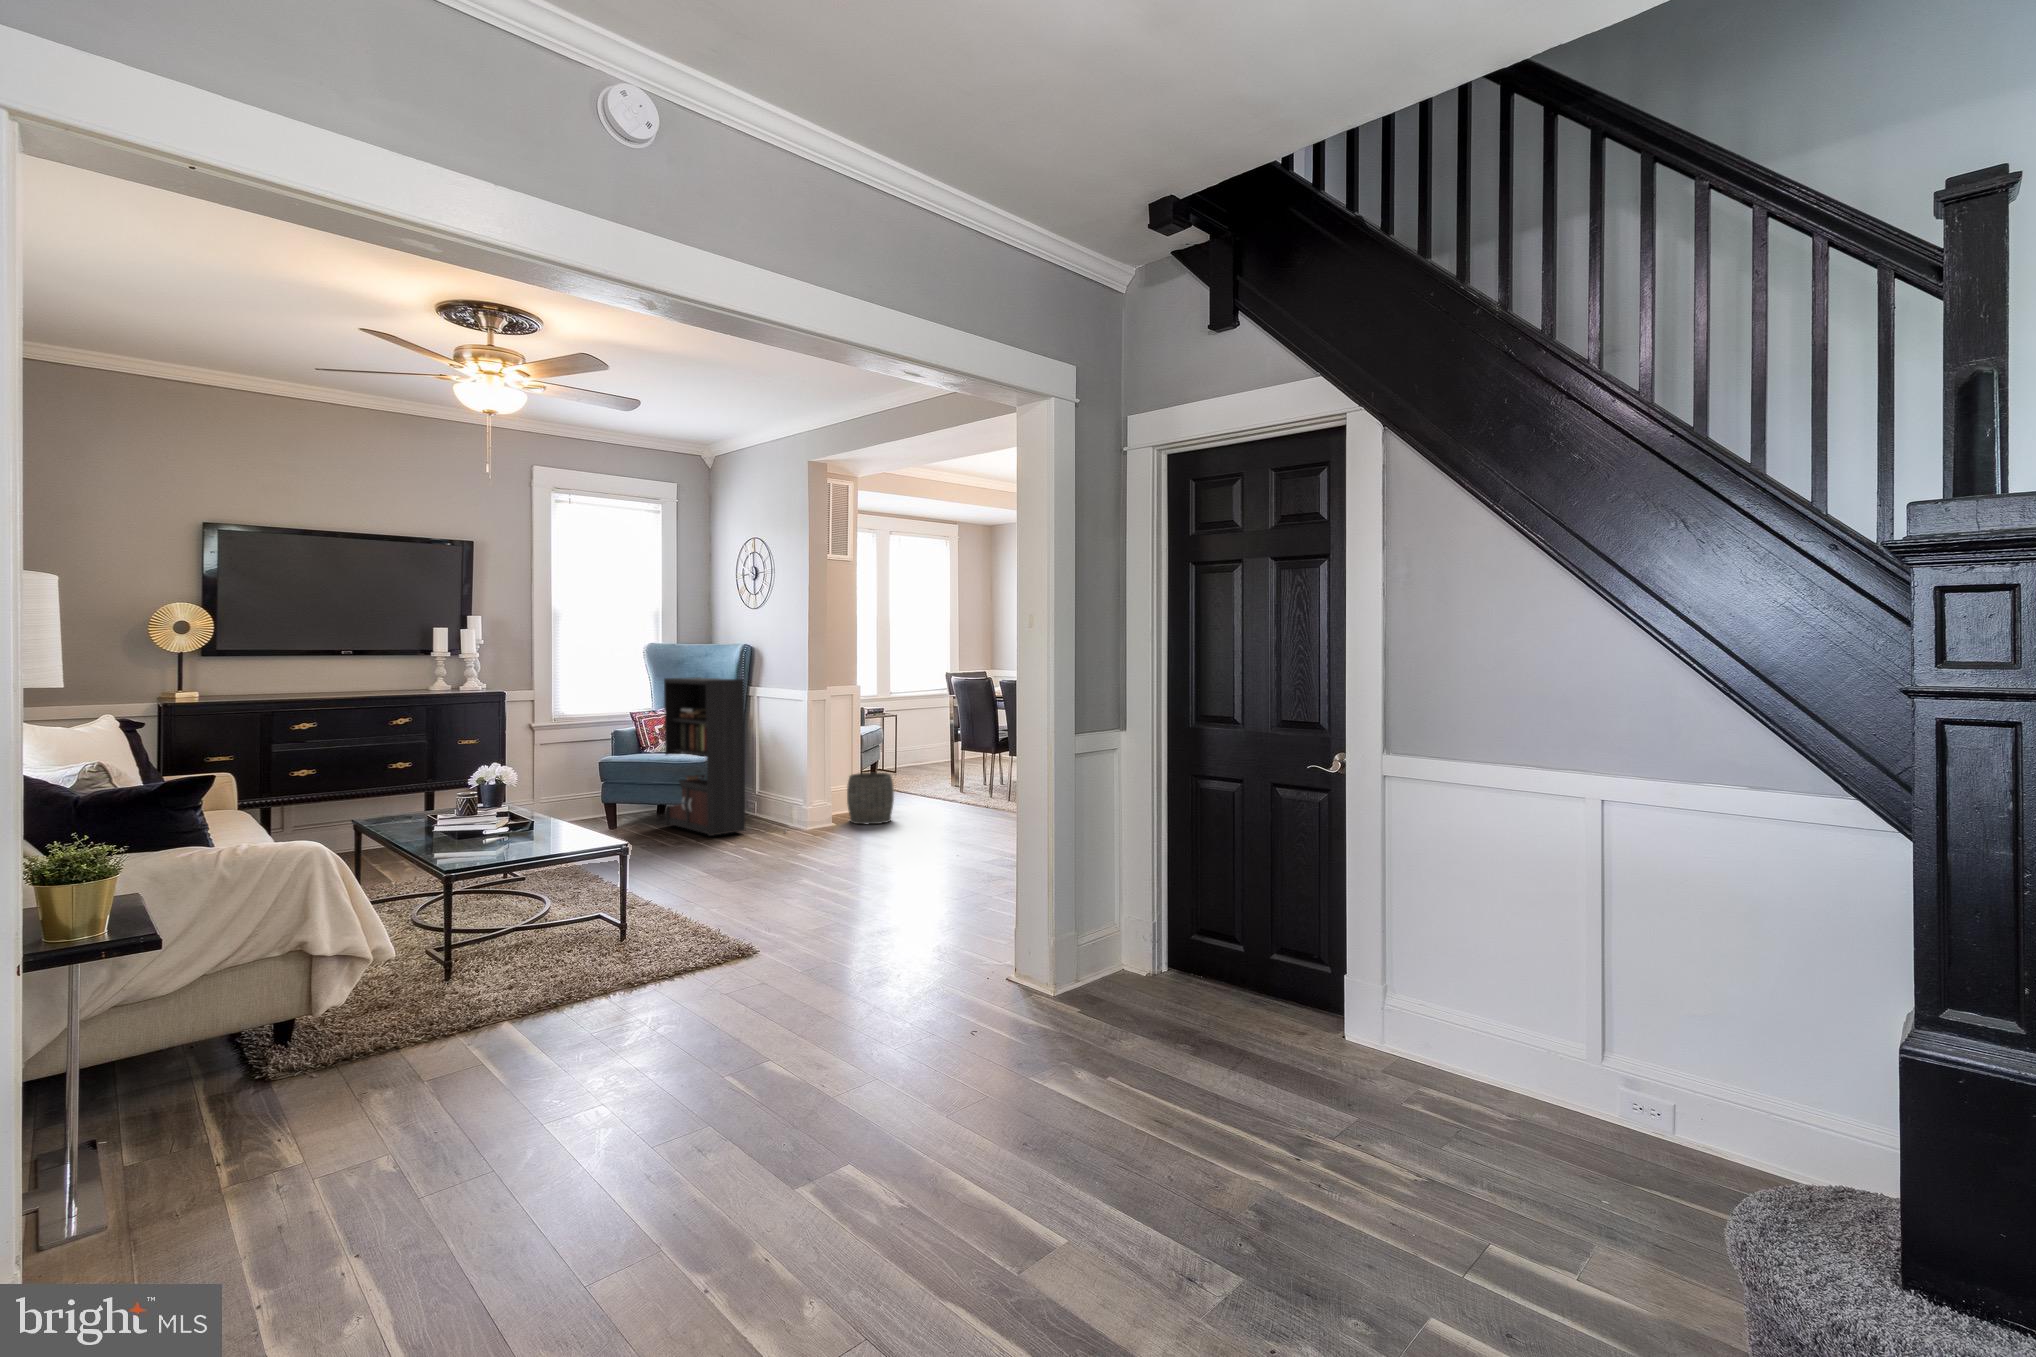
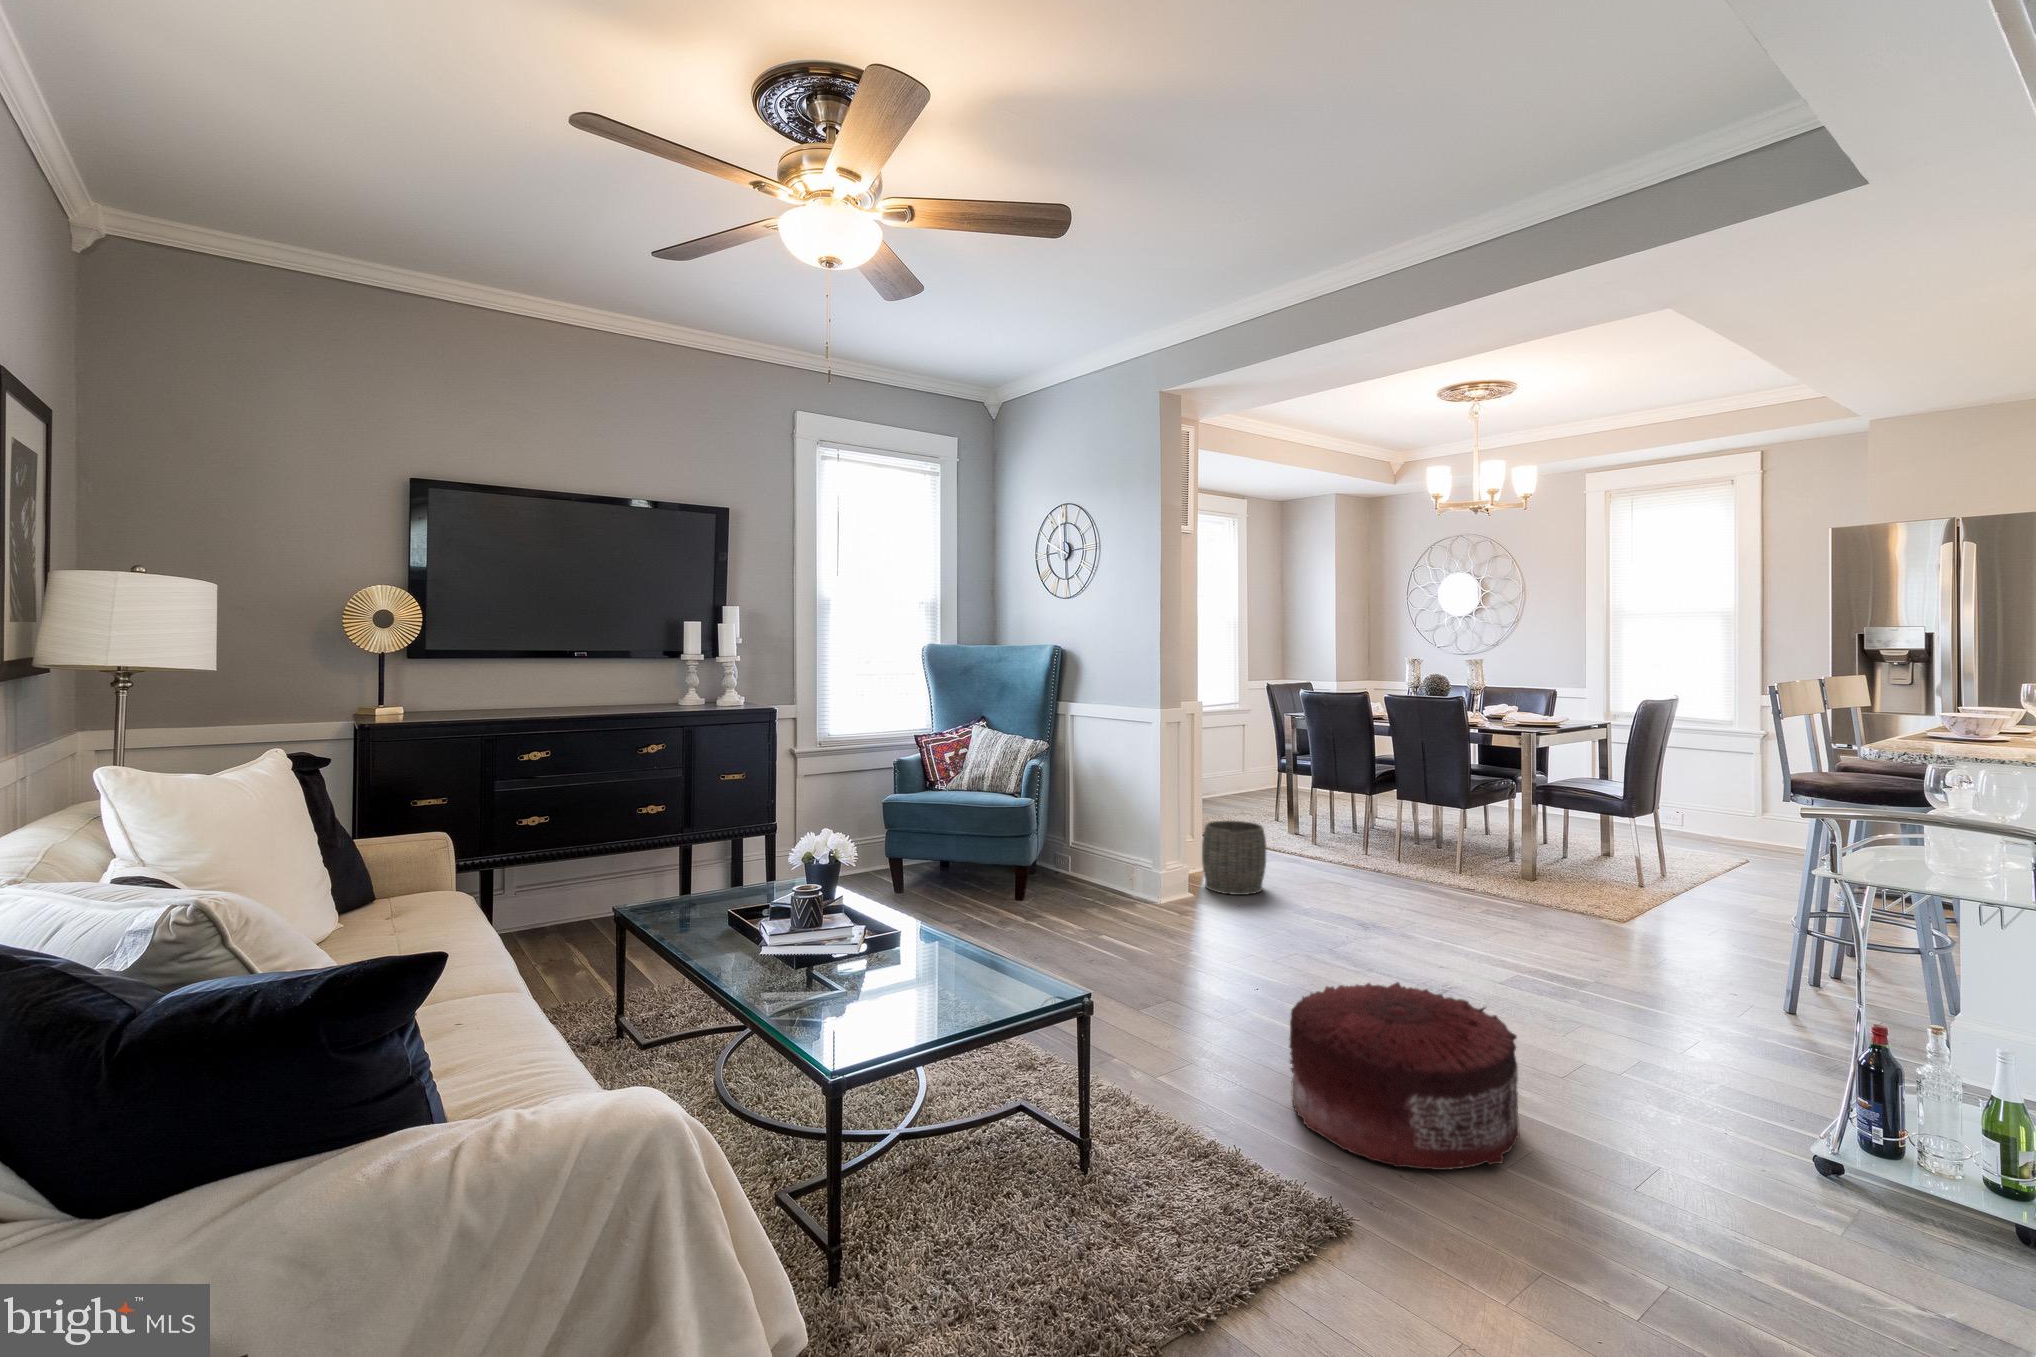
bookcase: present [664,677,745,836] -> none [967,689,1139,912]
pouf: none [769,844,902,932] -> present [1289,982,1520,1170]

